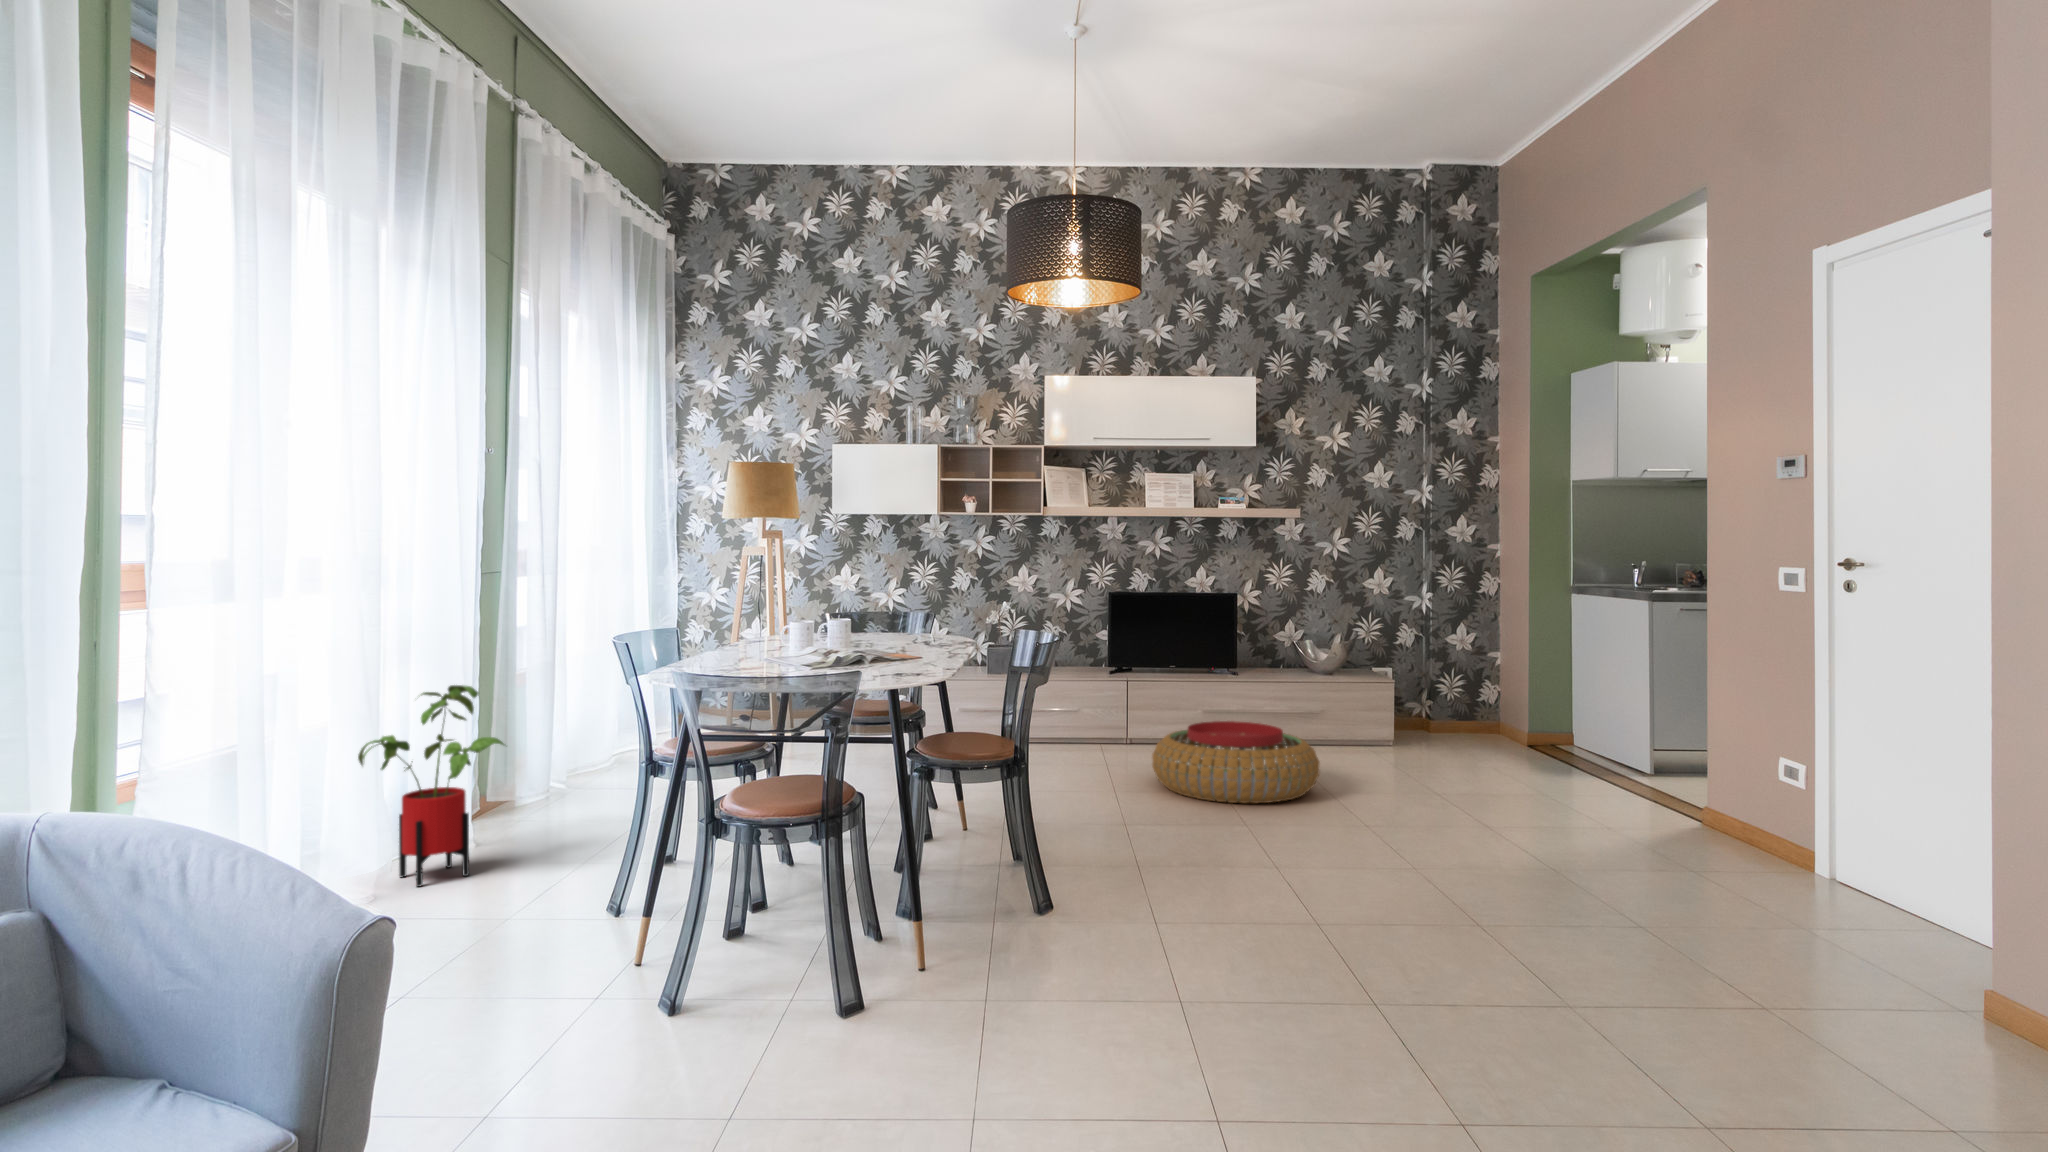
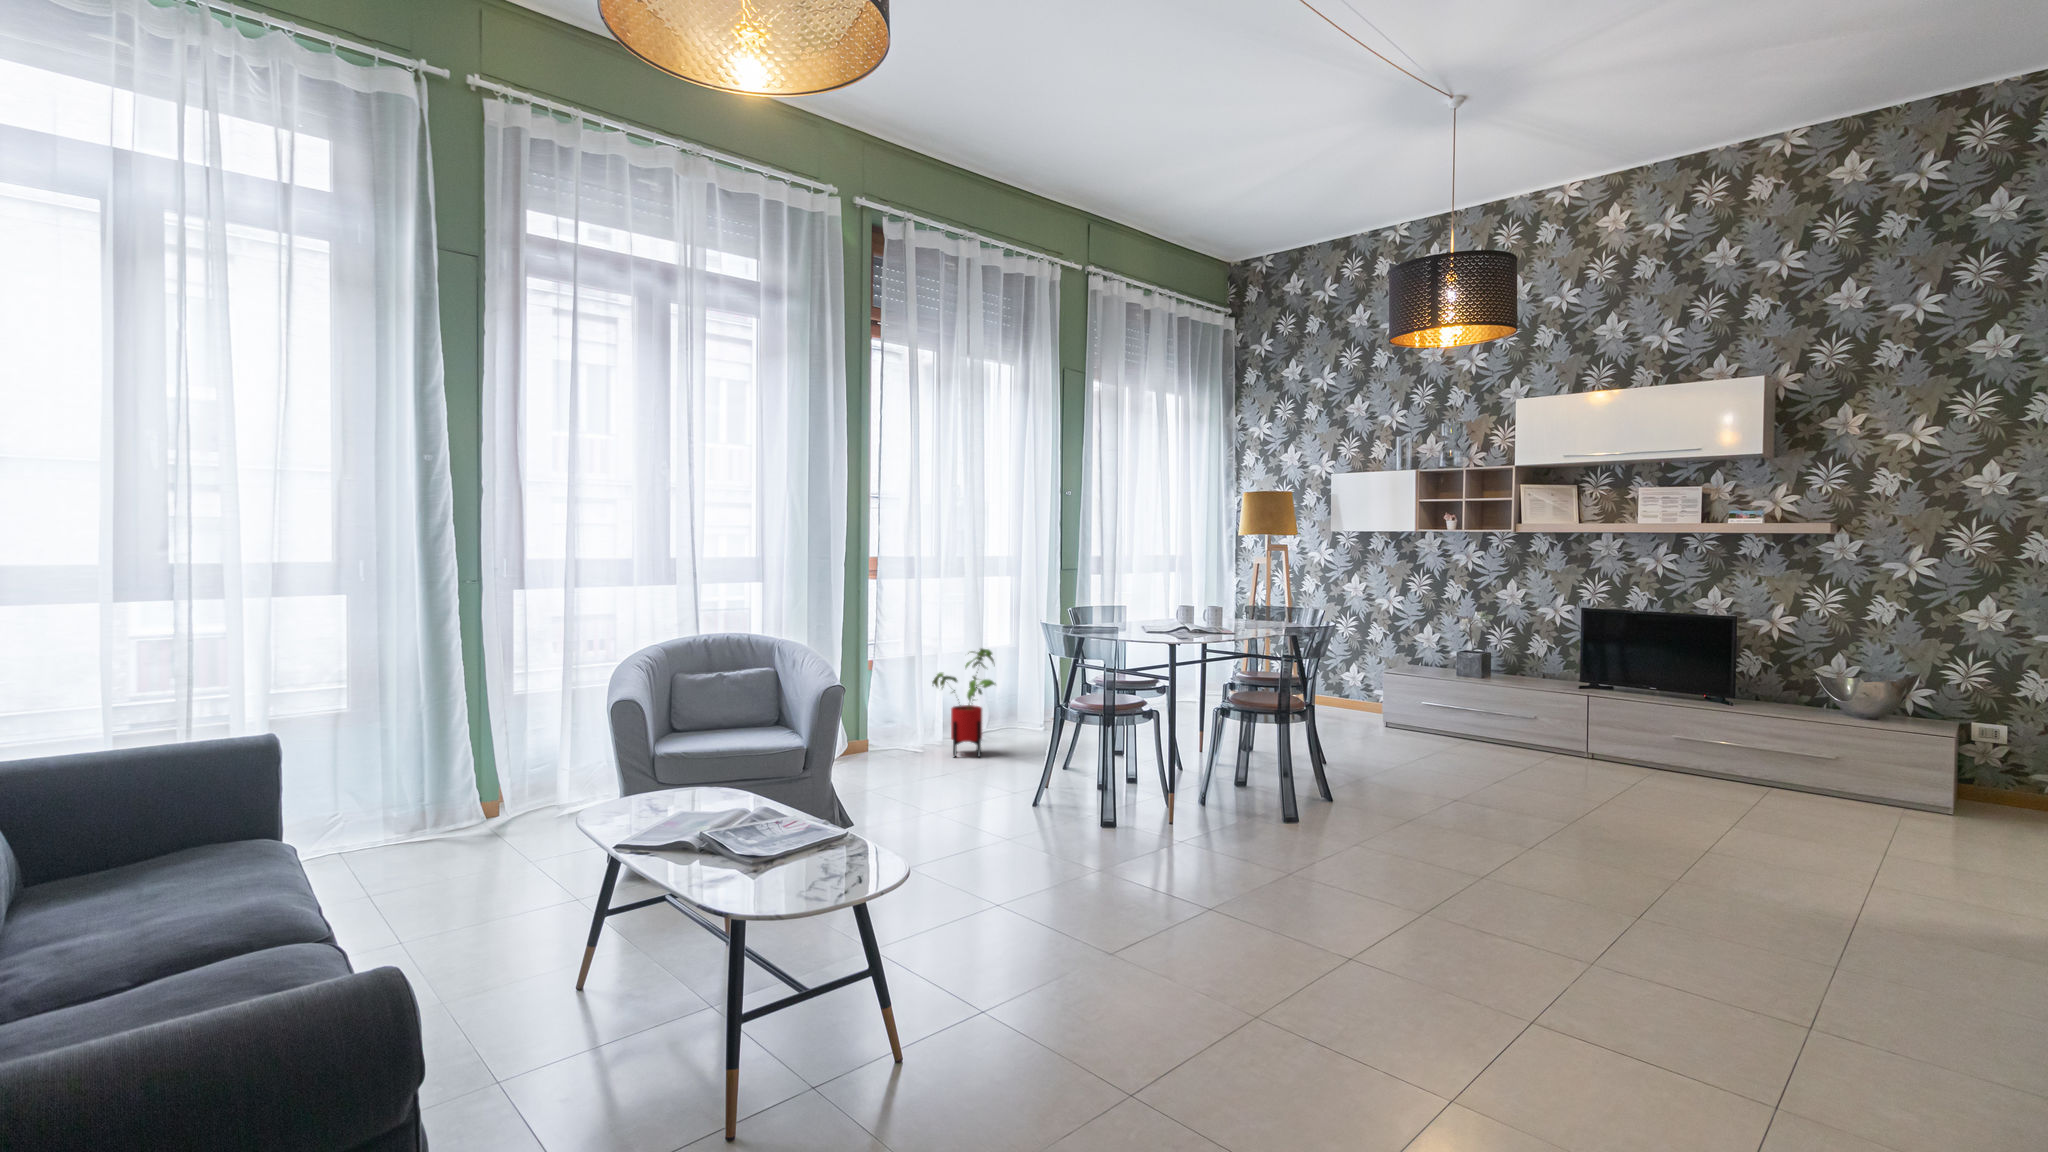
pouf: present [1152,721,1320,803] -> none [1517,744,1707,831]

